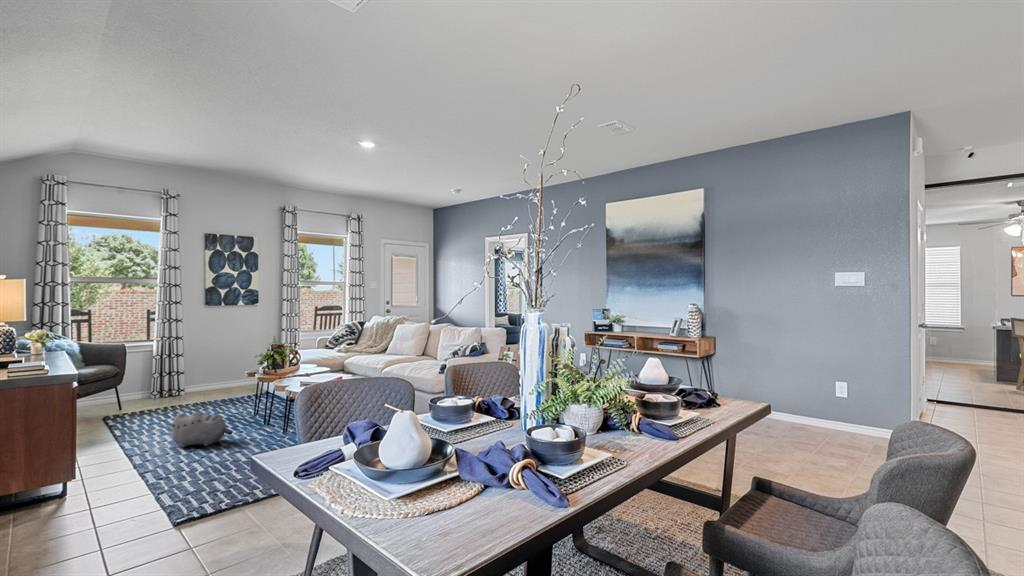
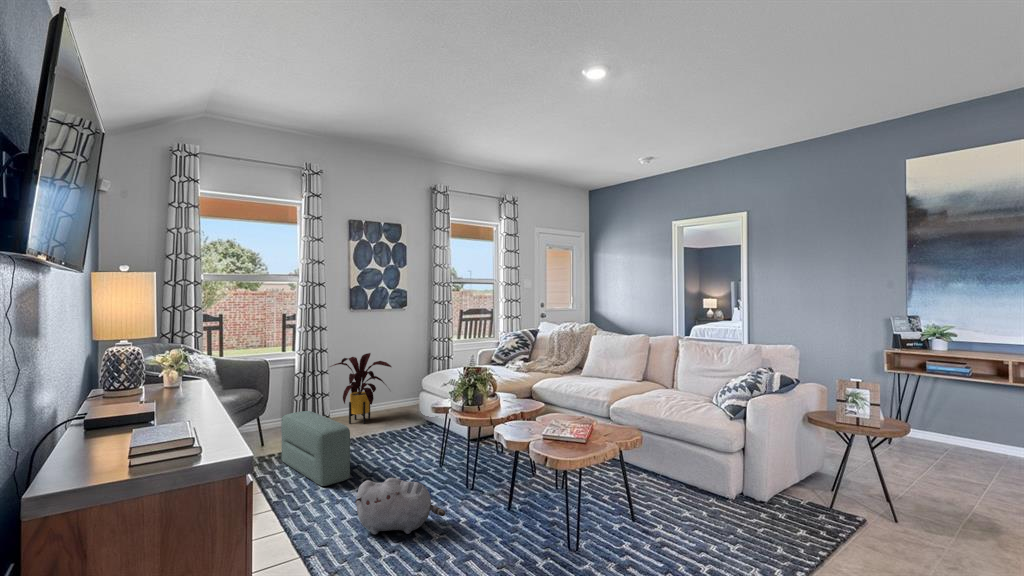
house plant: none [181,340,237,395] -> present [330,353,391,424]
pouf: none [132,380,182,428] -> present [281,411,350,486]

